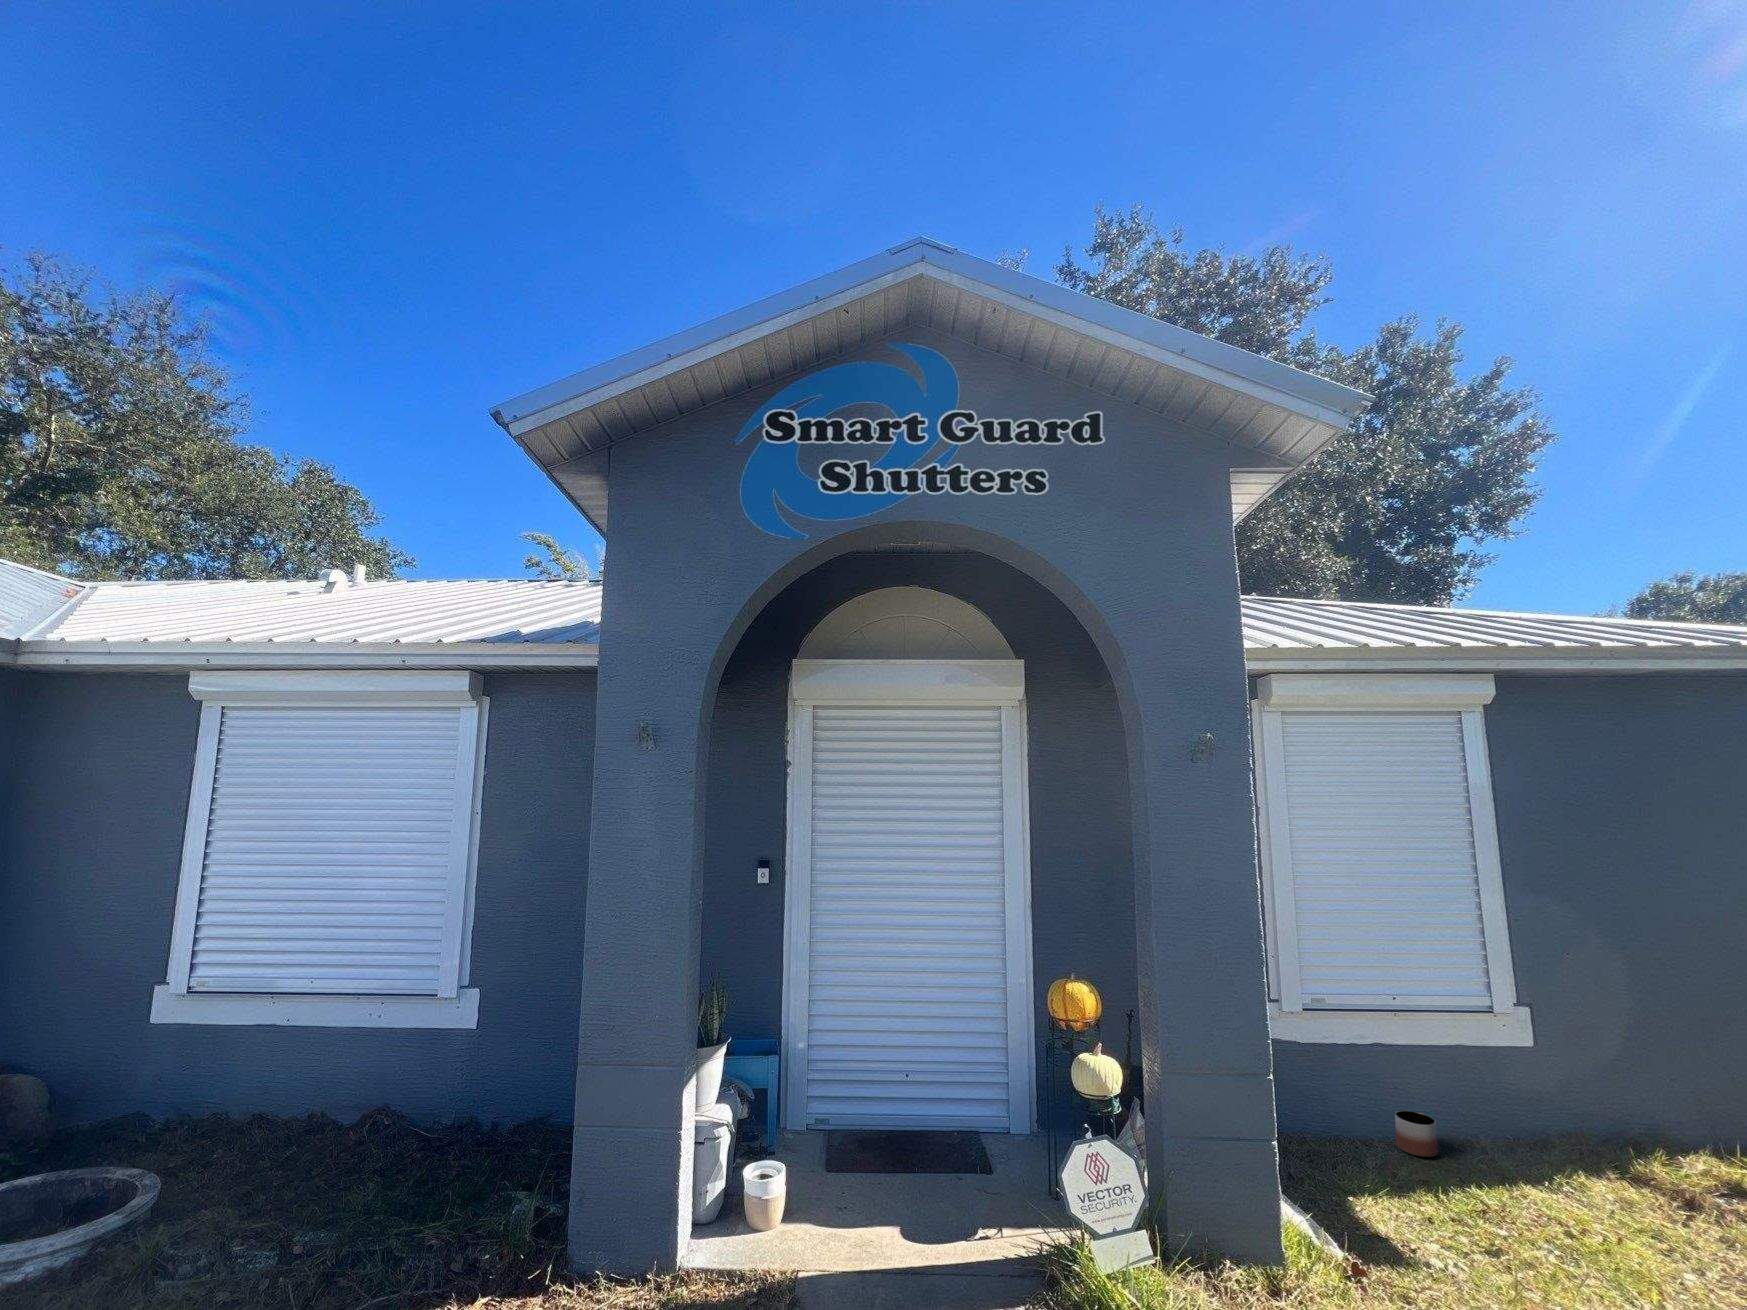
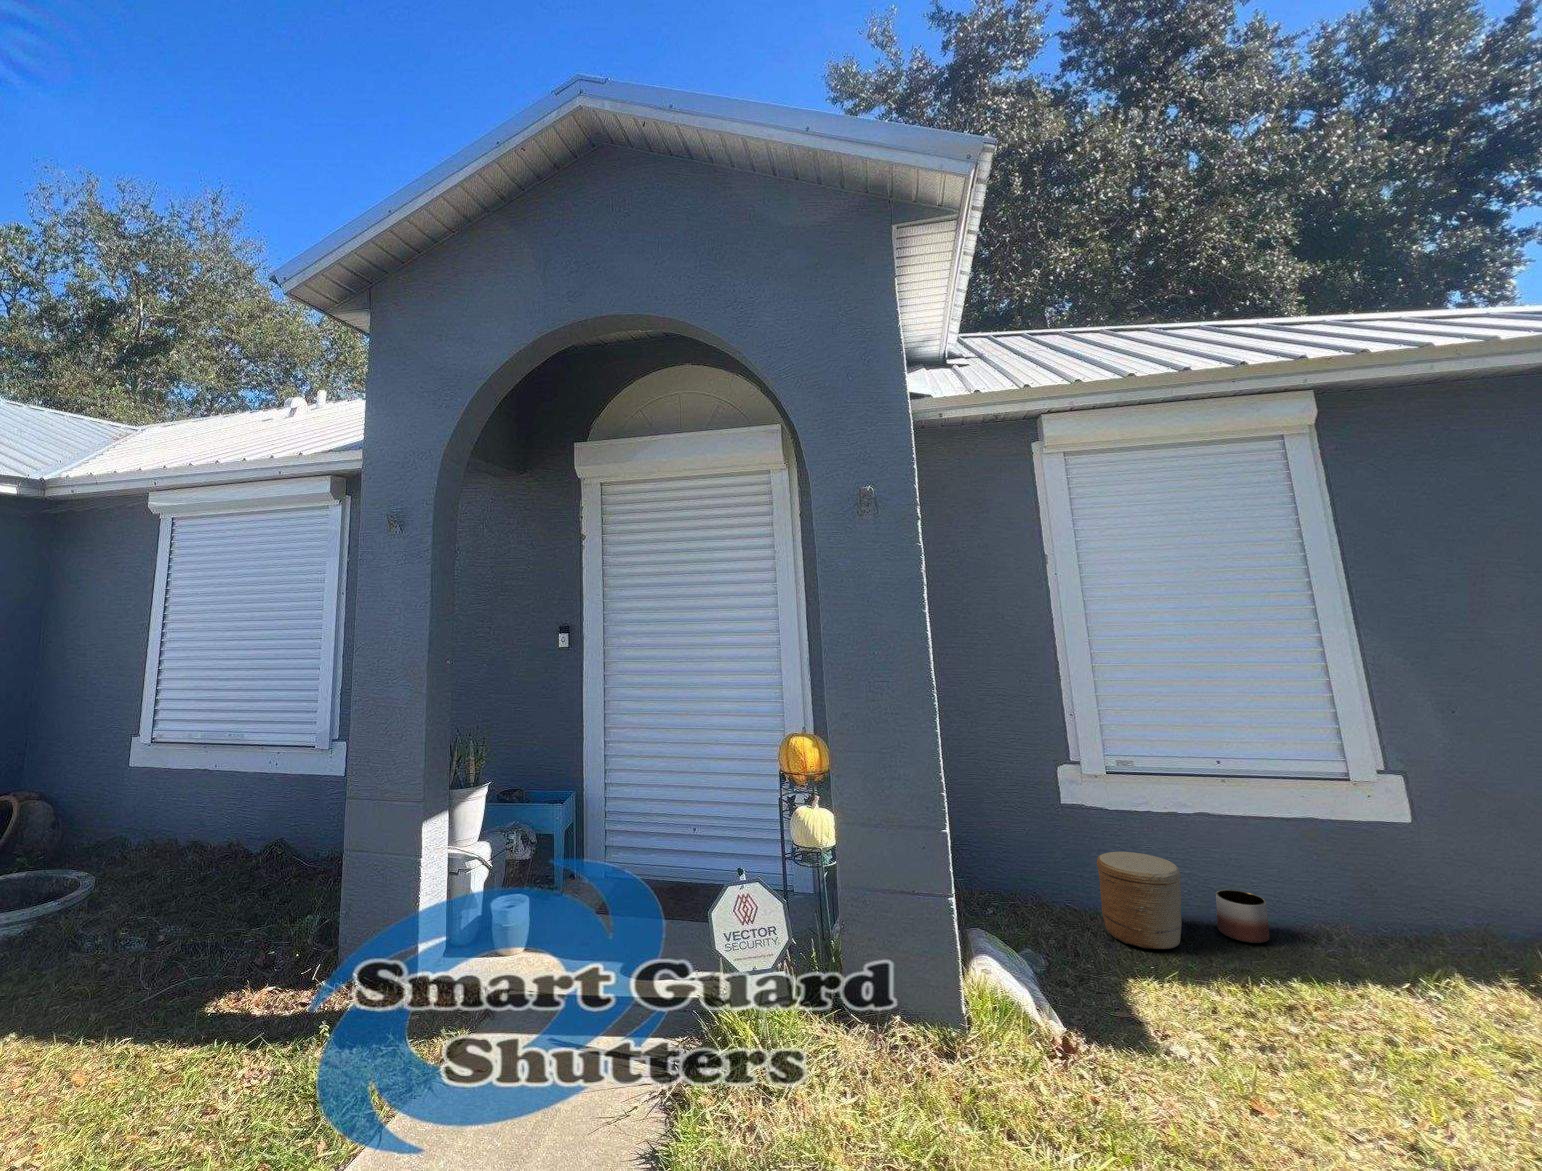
woven basket: none [1305,1081,1378,1170] -> present [1097,852,1182,949]

